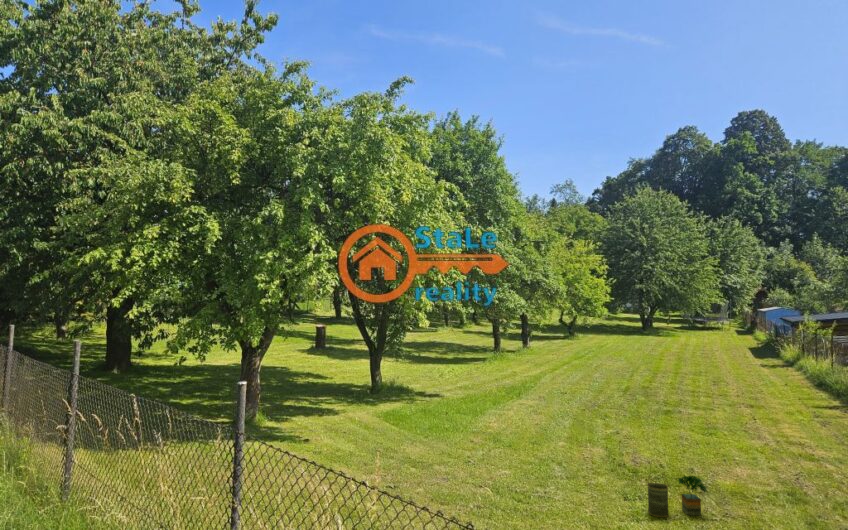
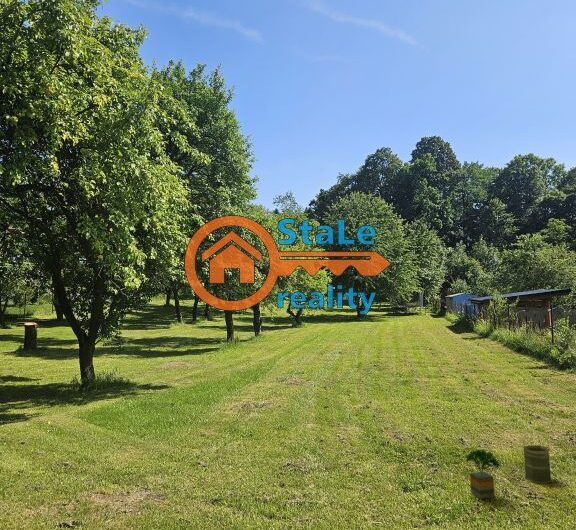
basket: present [647,483,669,517] -> present [523,433,552,484]

